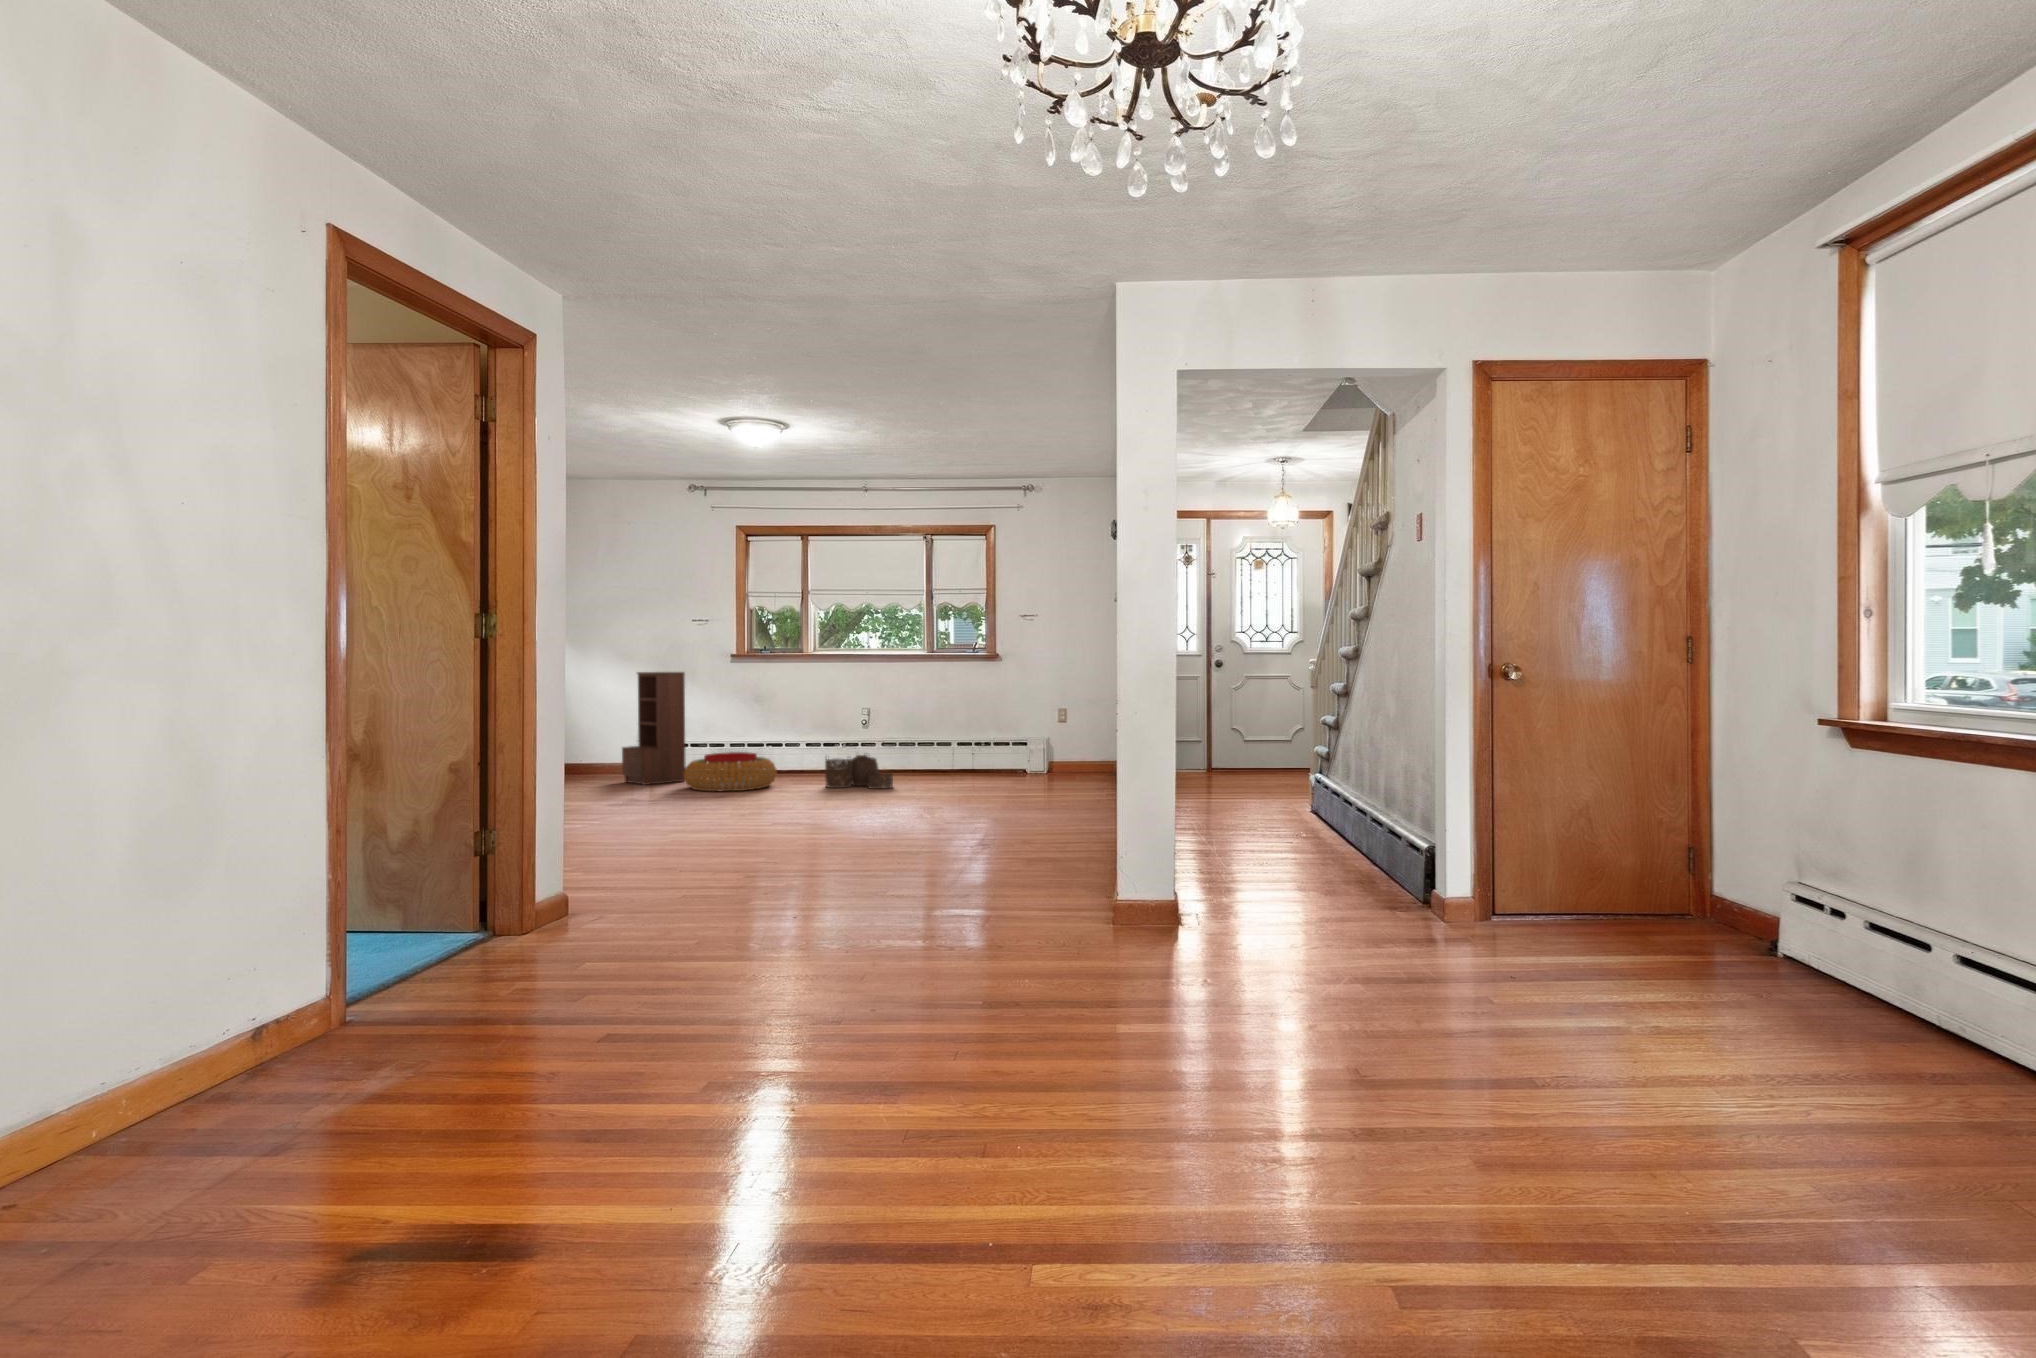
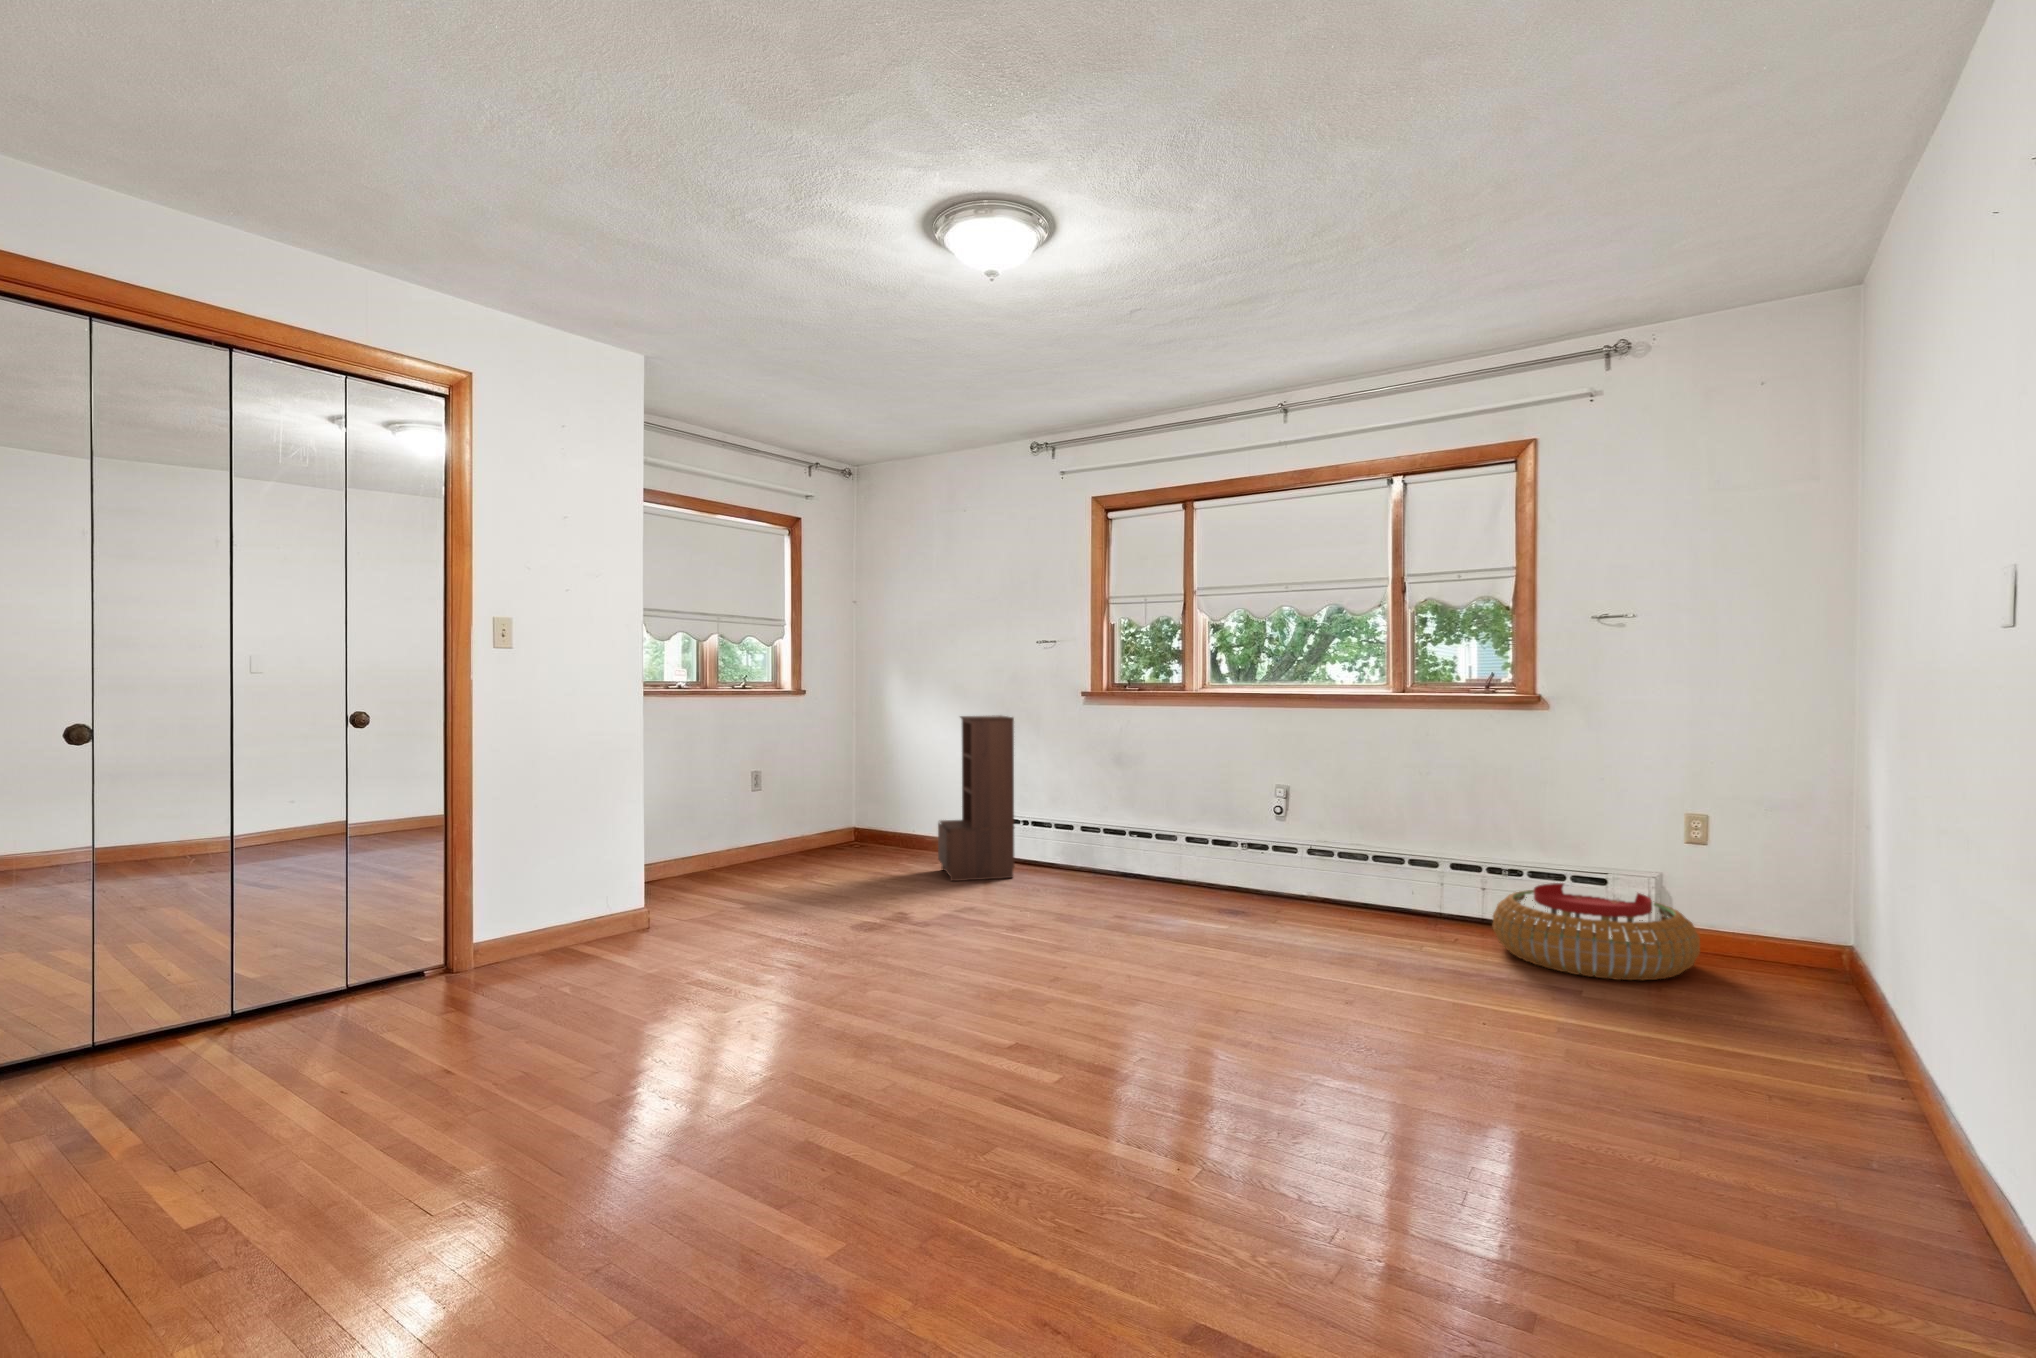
pouf: present [684,752,776,791] -> present [1493,883,1700,980]
woven basket: present [825,754,893,789] -> none [1187,863,1305,950]

